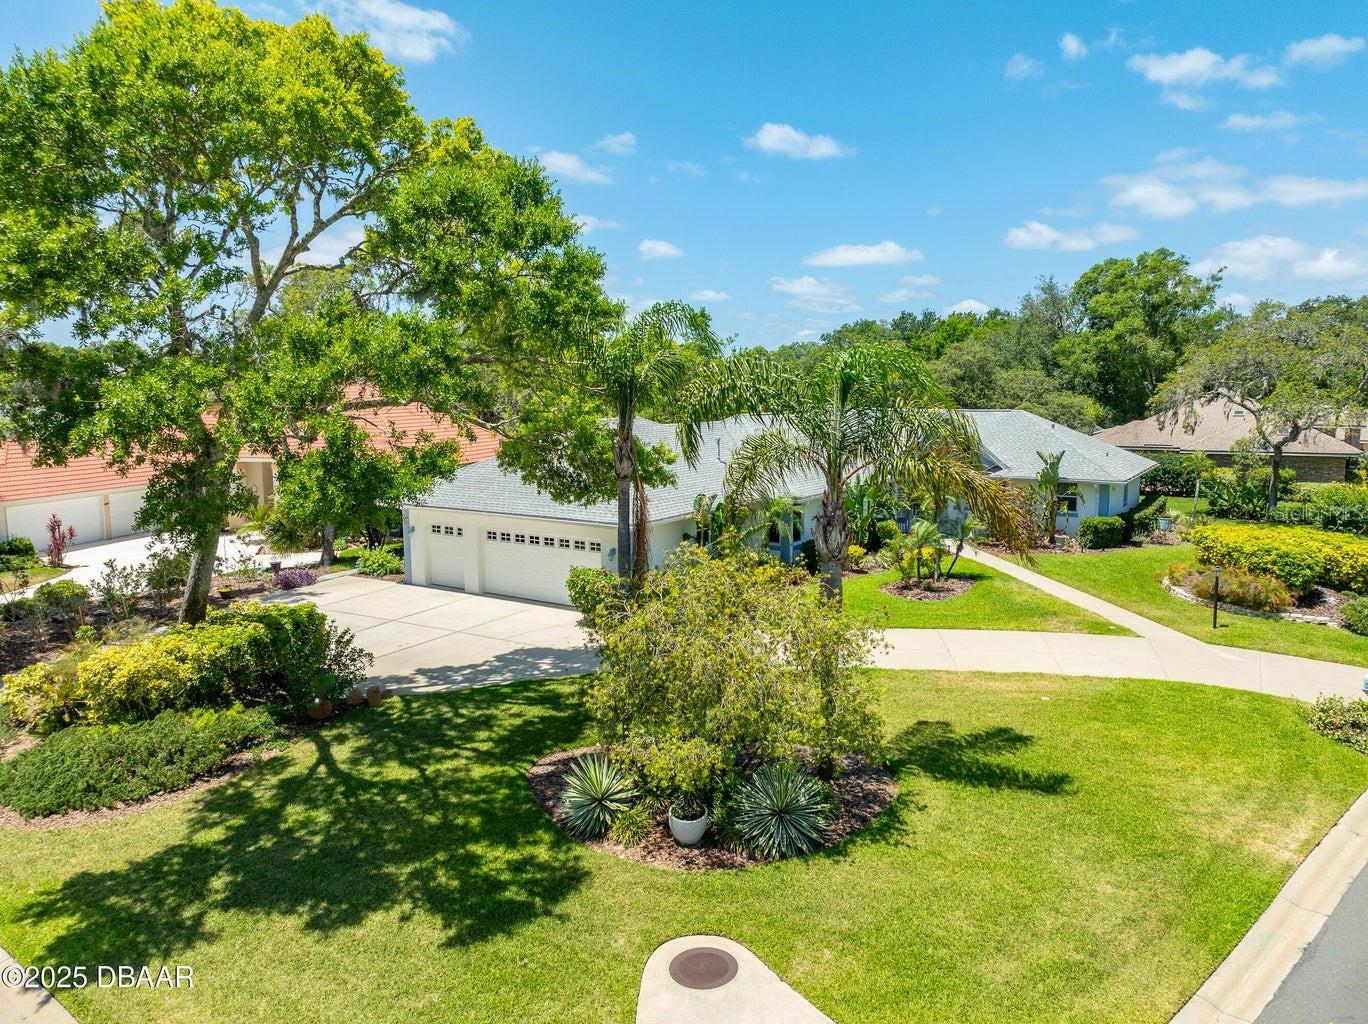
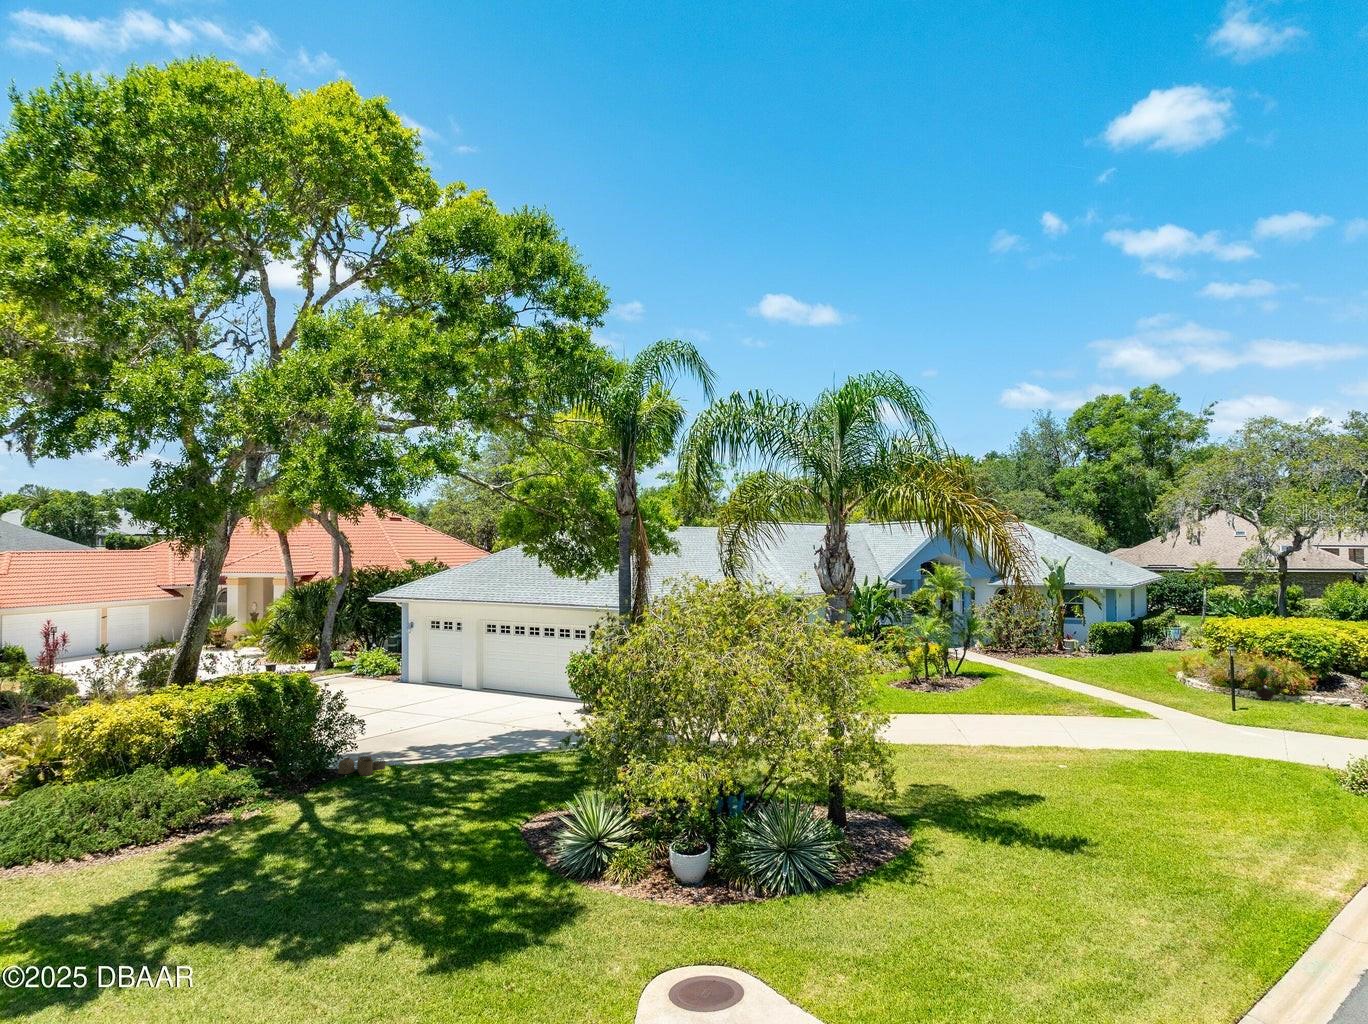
potted tree: present [308,675,334,719] -> present [1252,668,1274,700]

